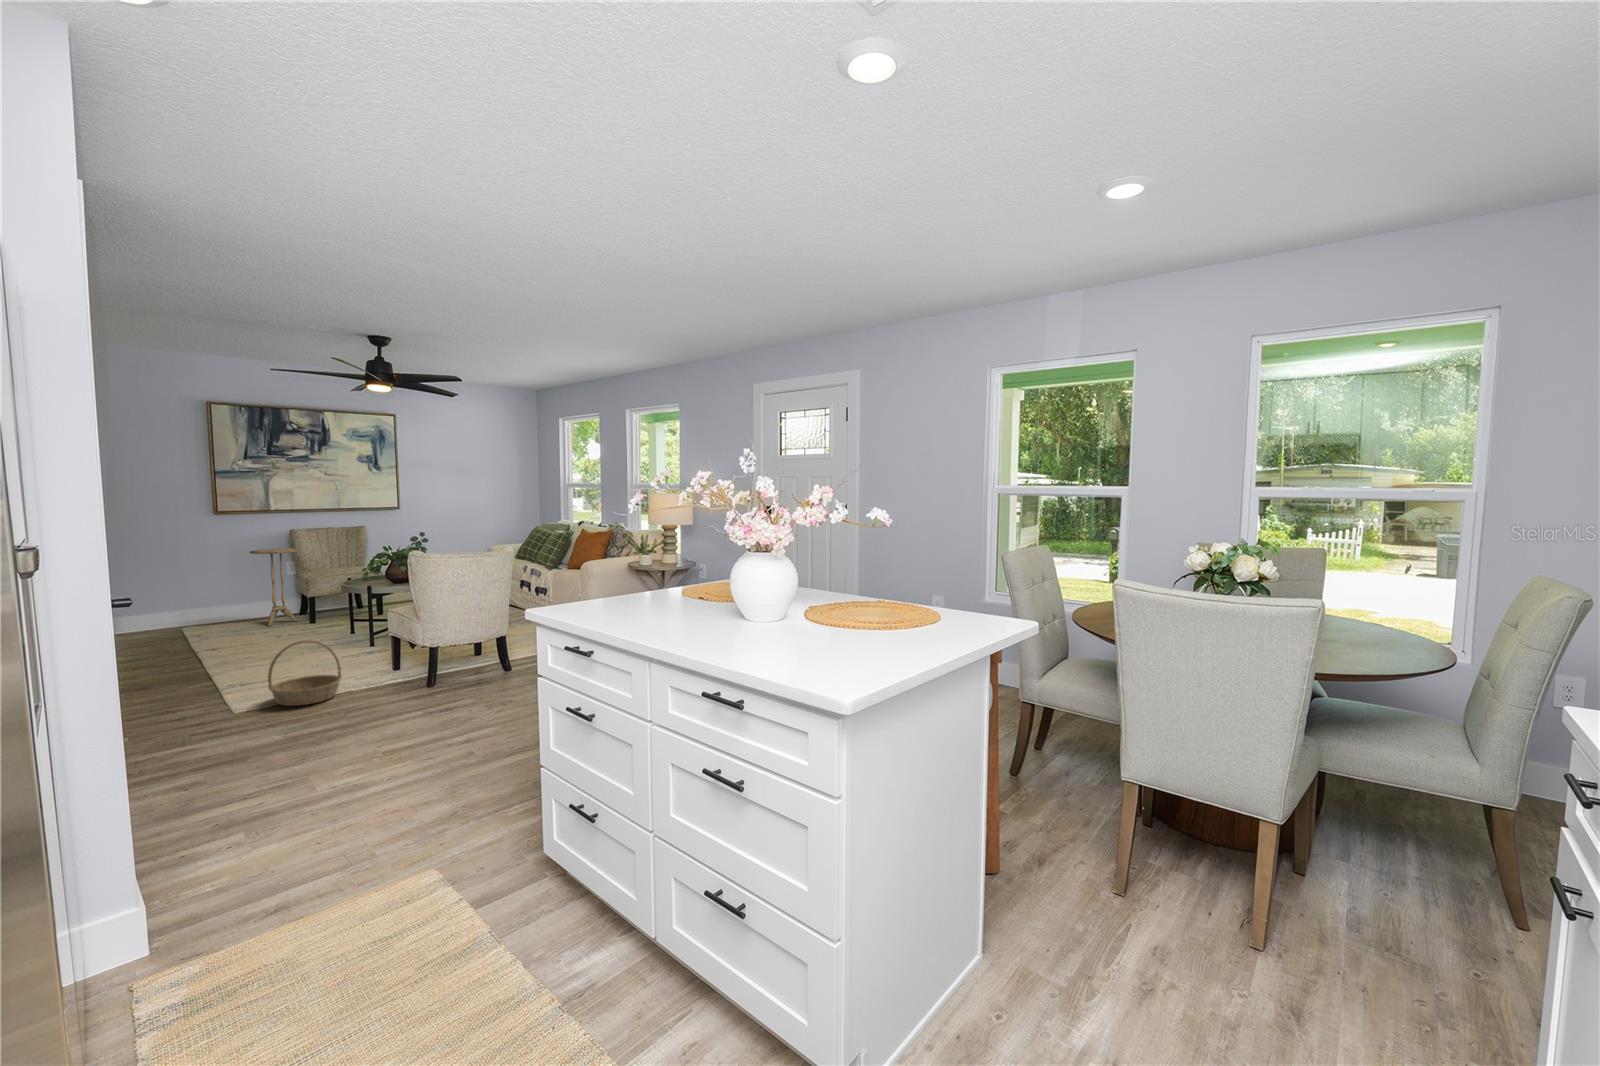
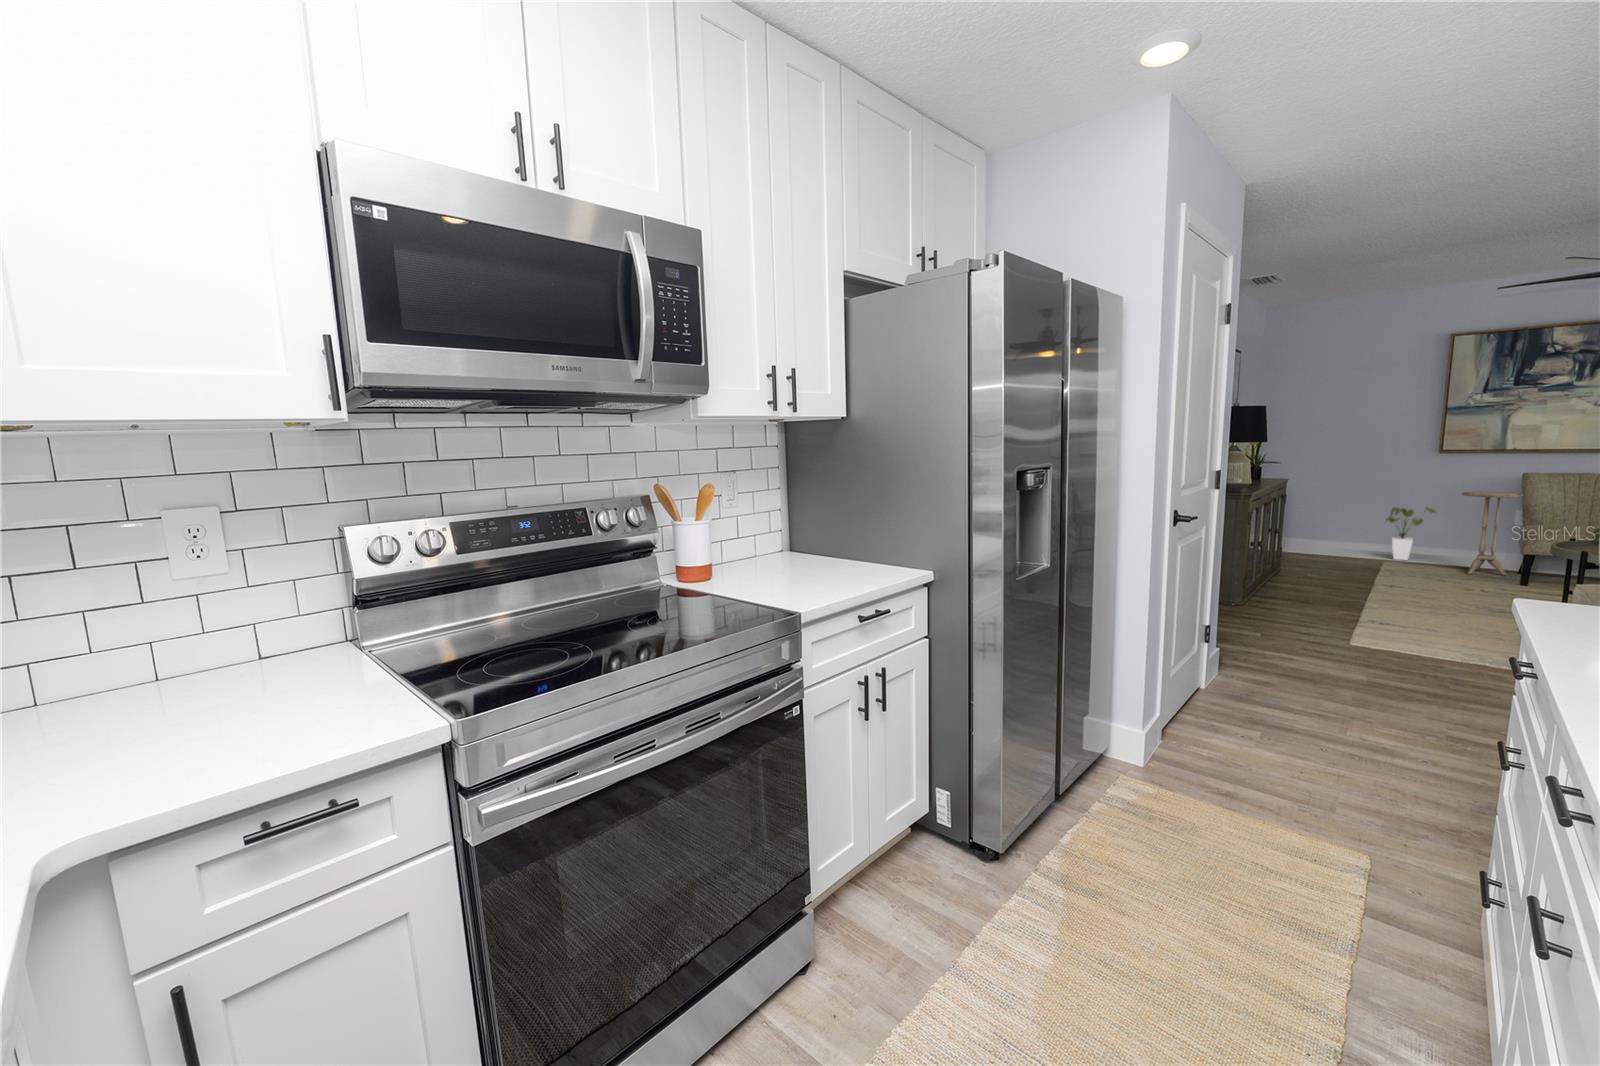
house plant: none [176,568,224,627] -> present [1386,507,1436,560]
basket: present [268,640,341,706] -> none [1387,592,1474,661]

